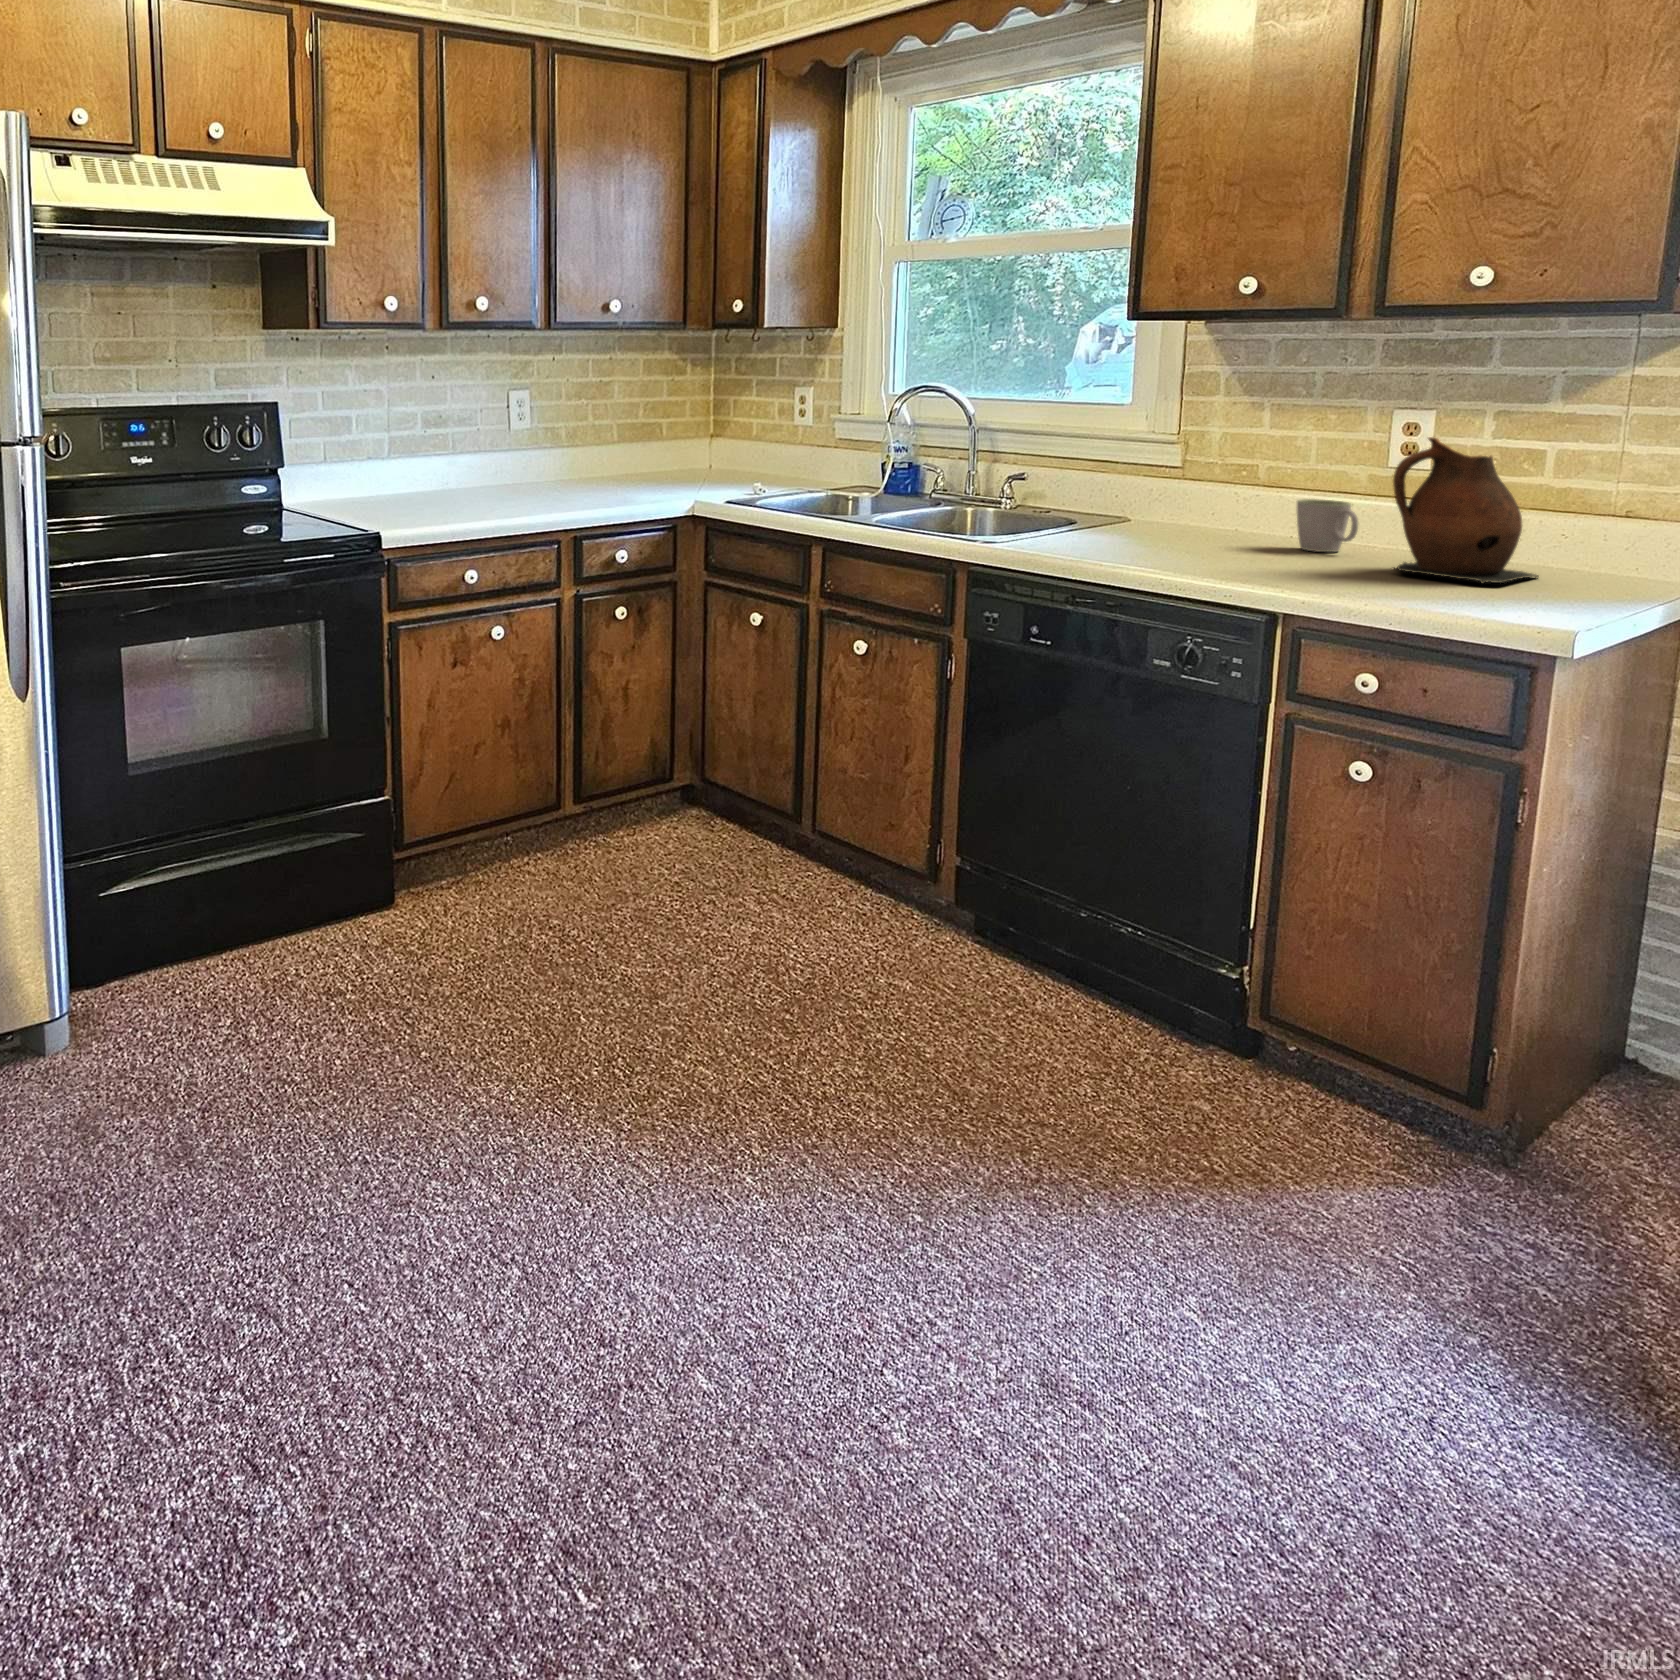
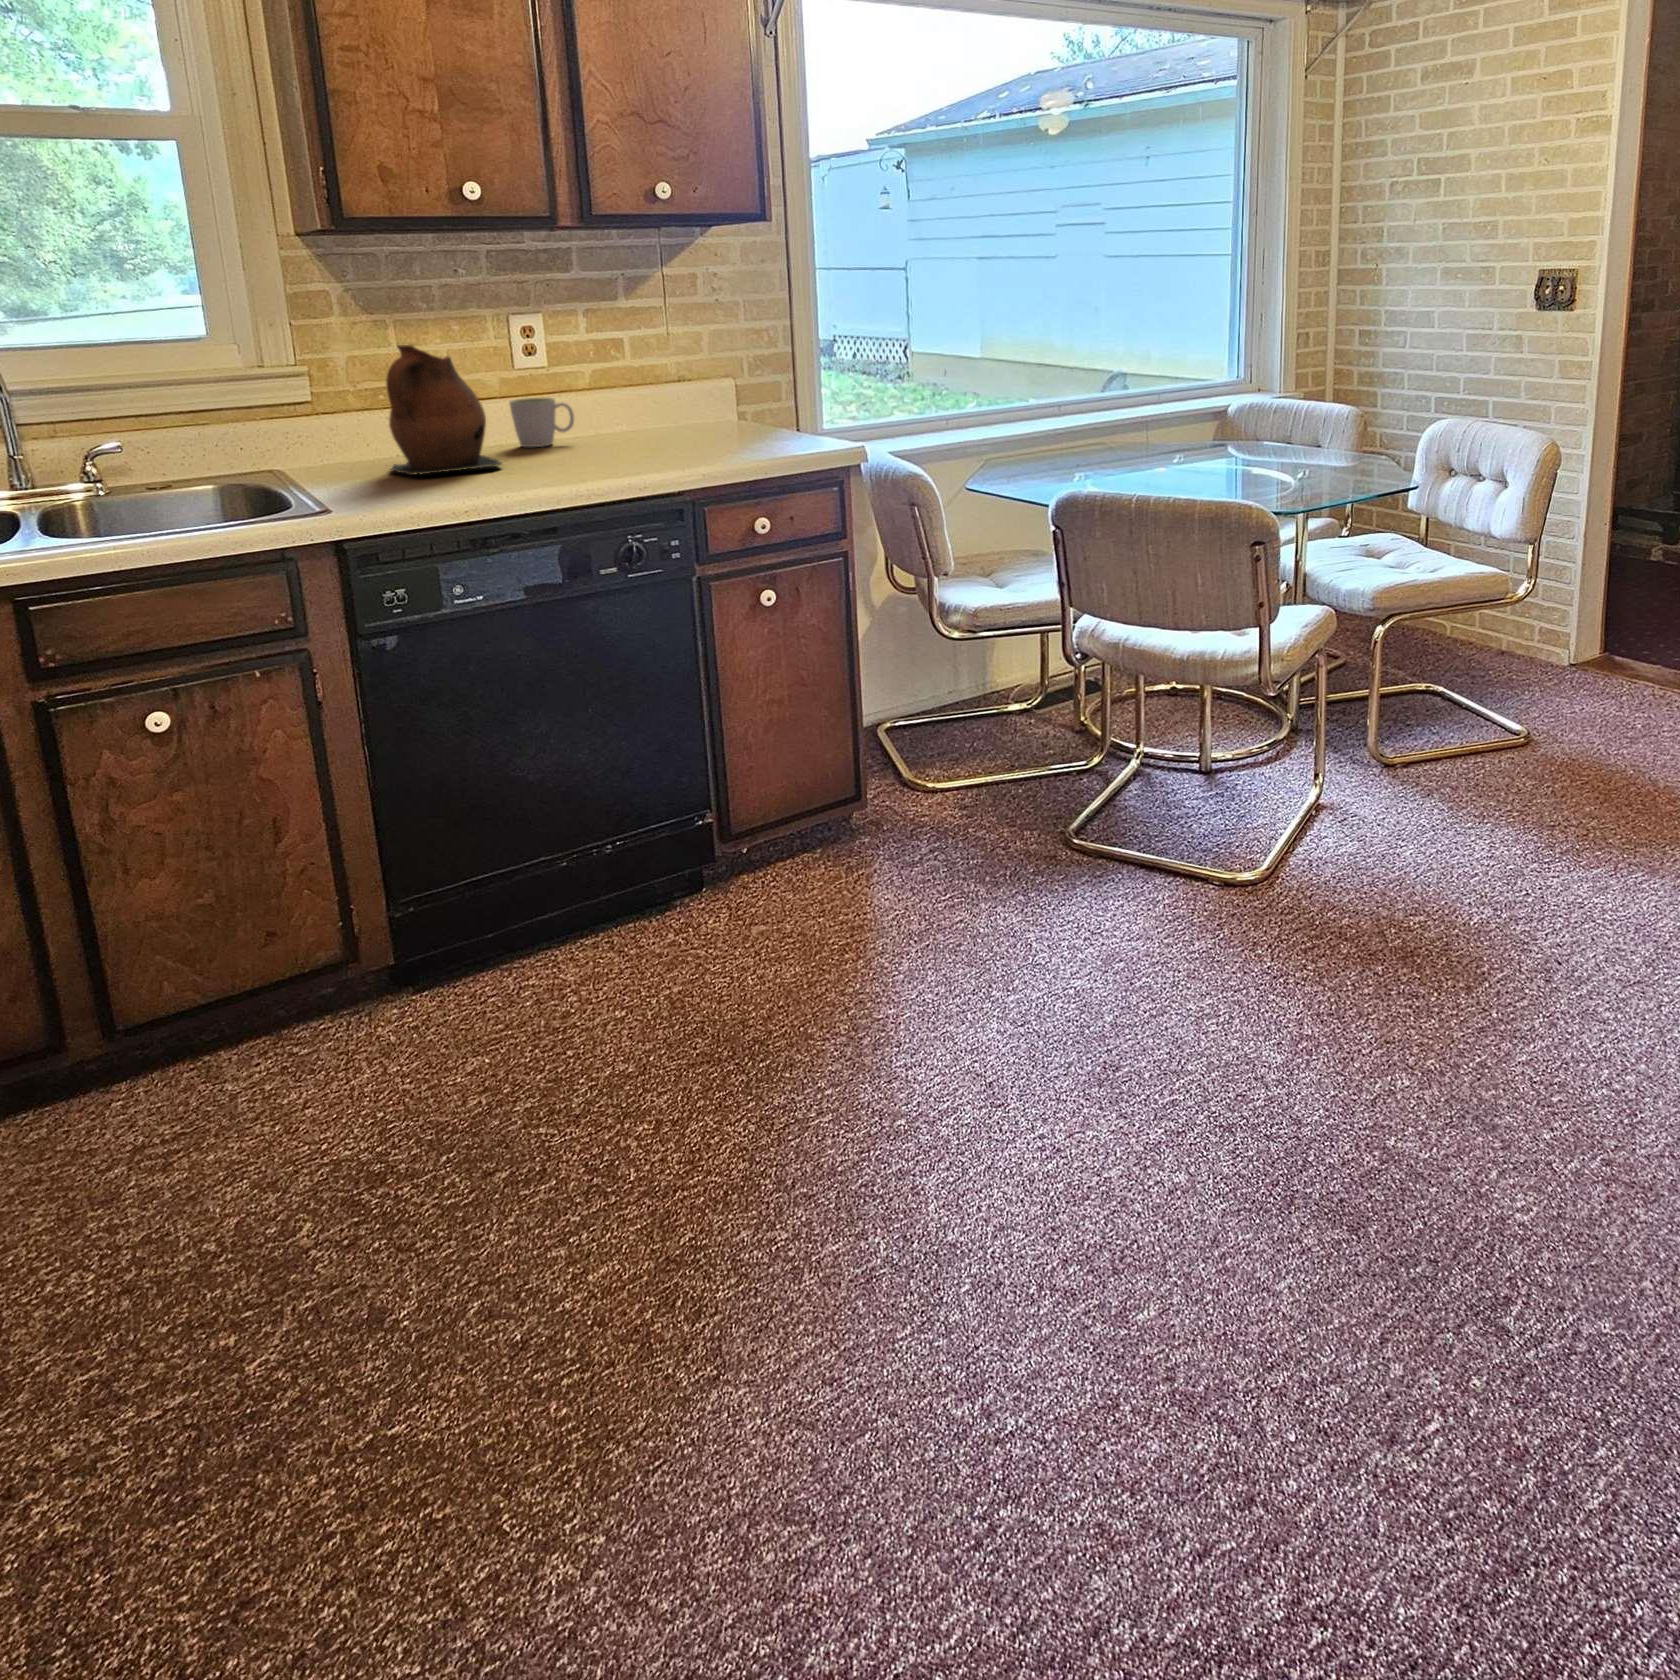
ceramic pitcher: present [1393,437,1538,584] -> present [386,345,502,475]

